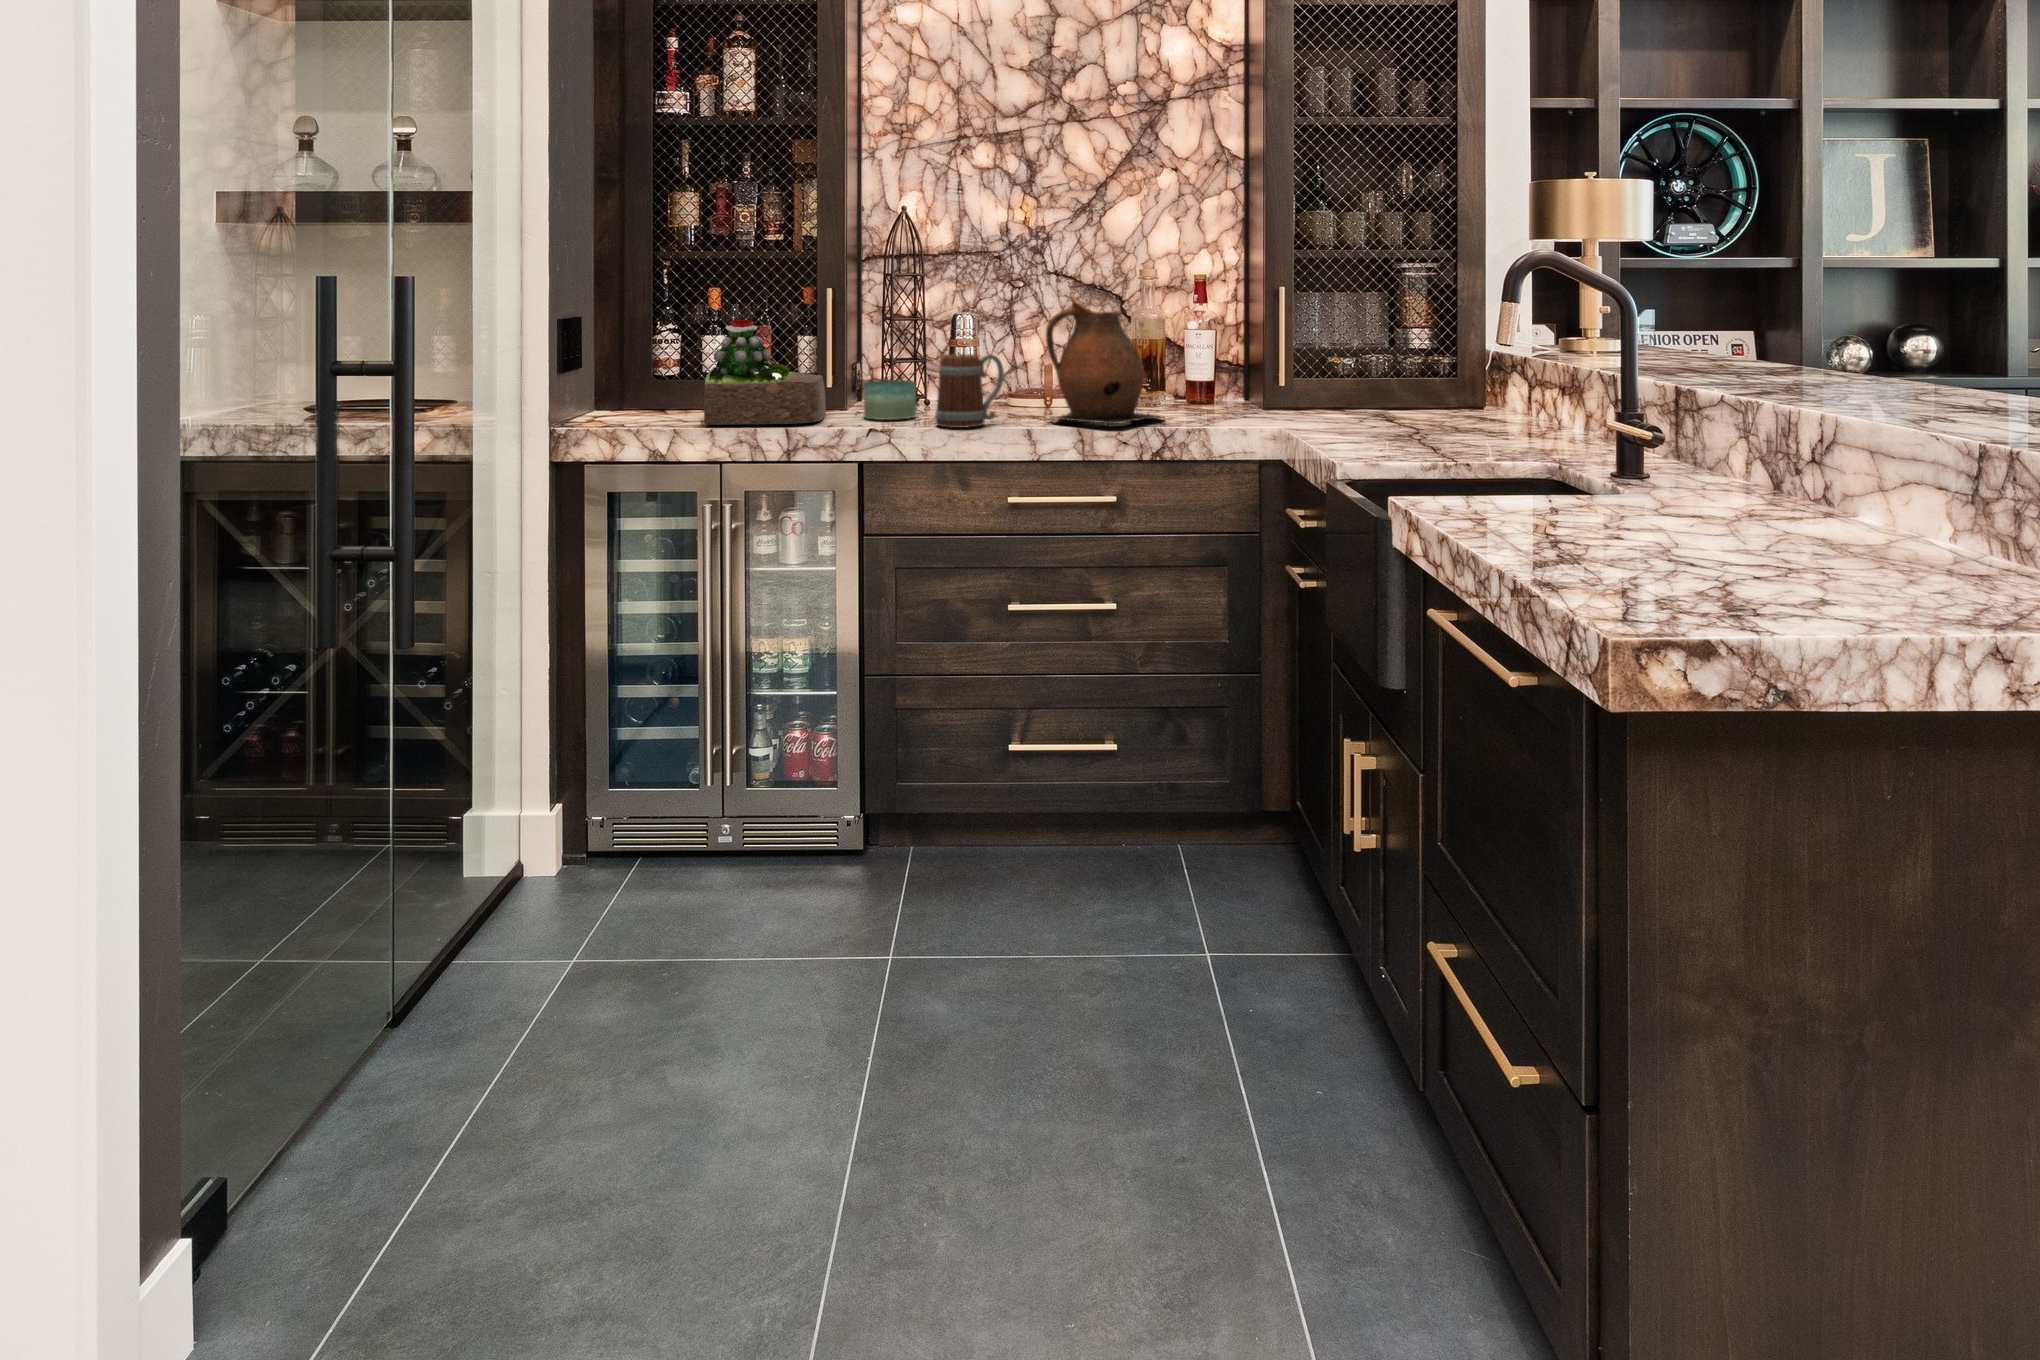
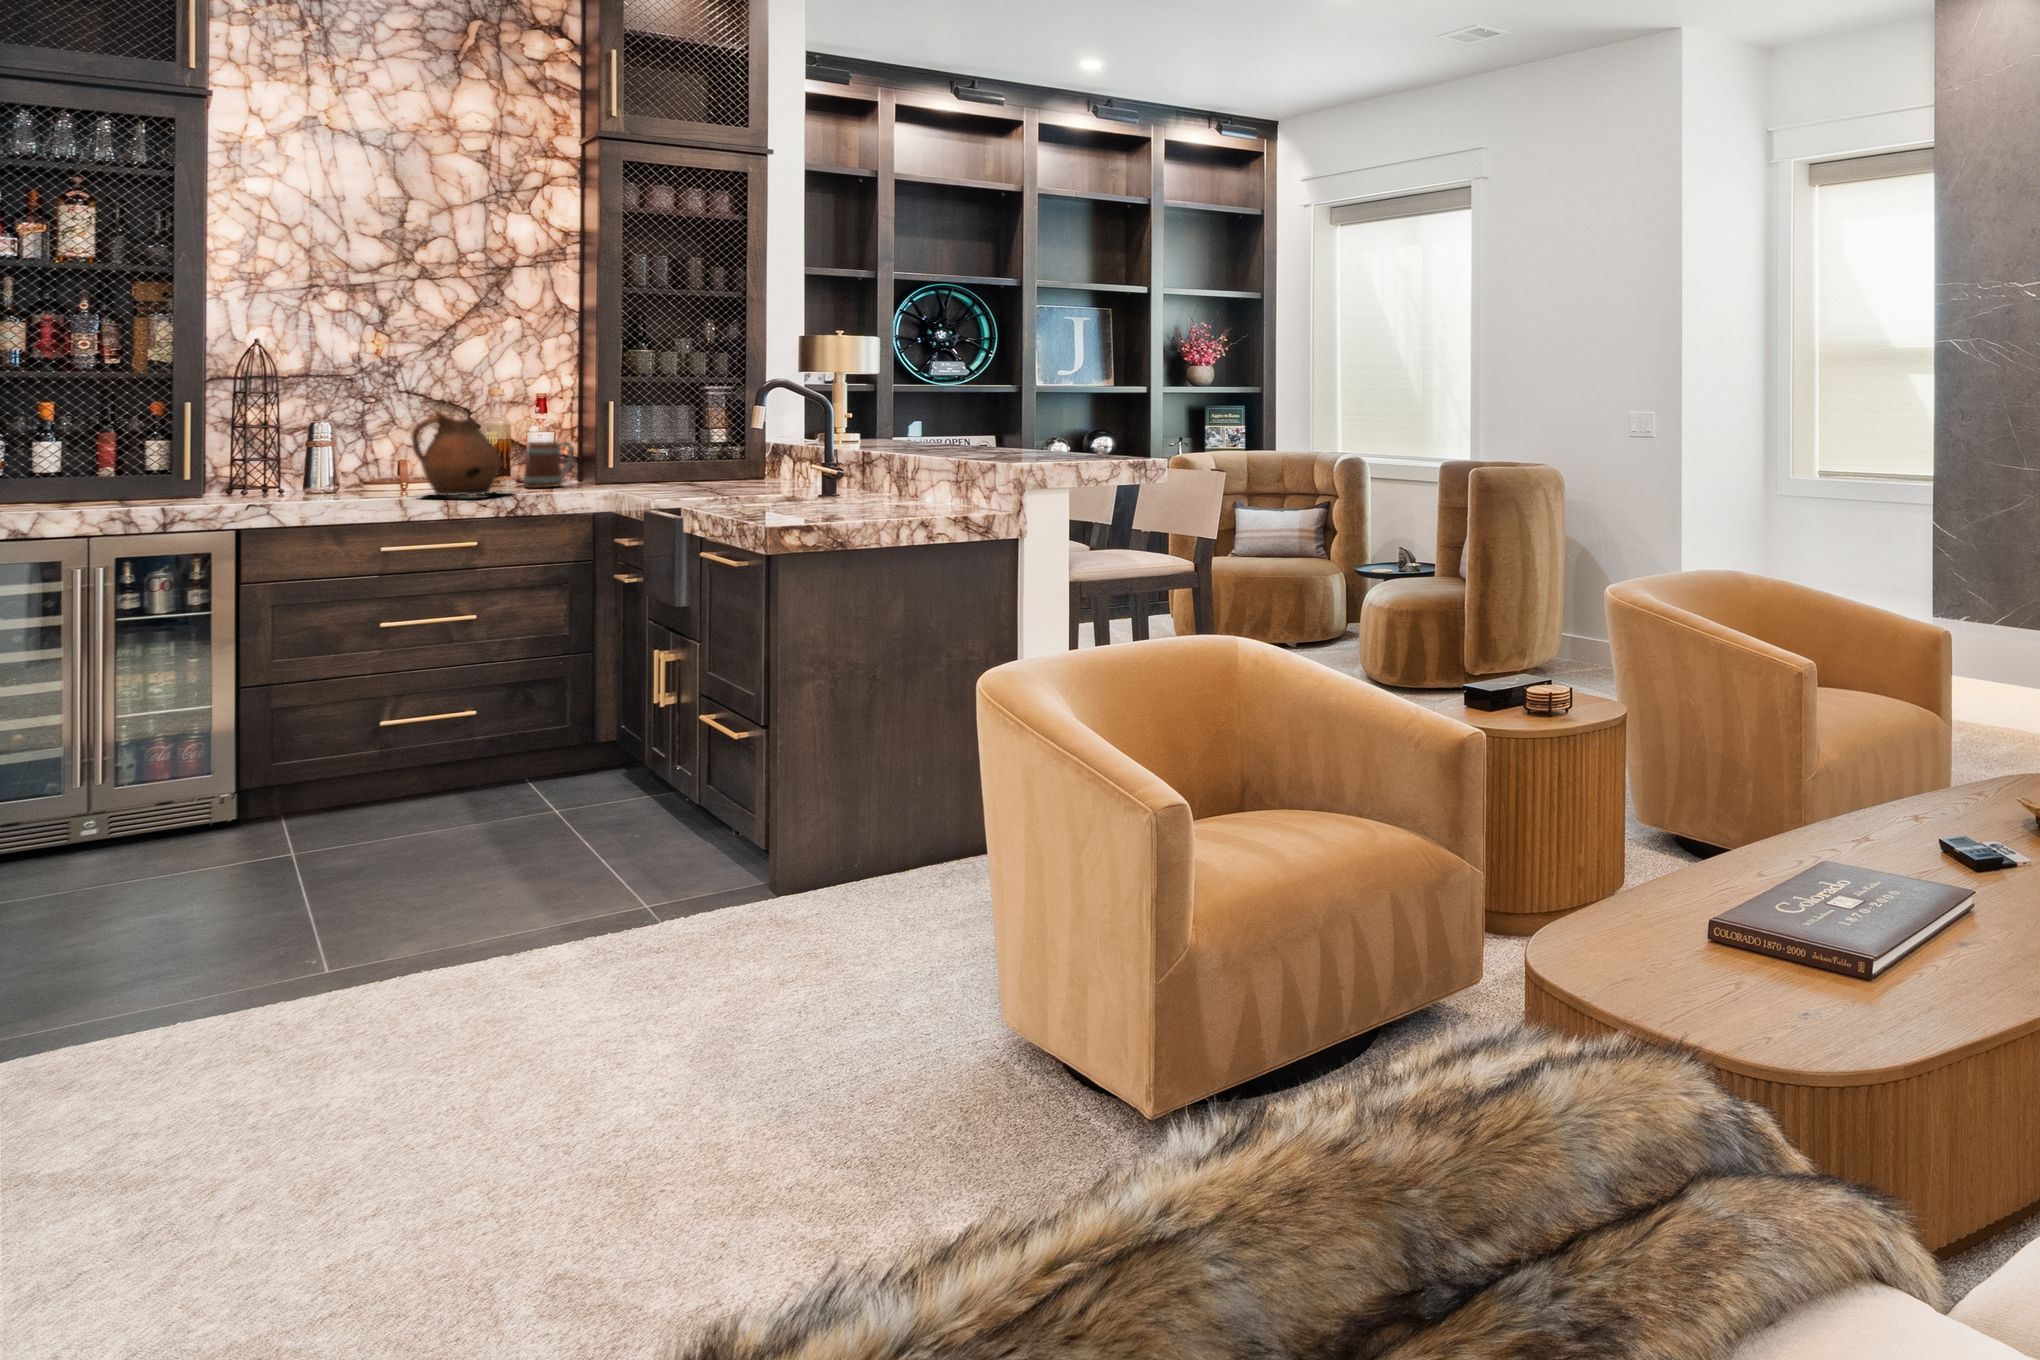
succulent plant: present [704,320,826,425] -> none [64,429,190,511]
beer mug: present [935,354,1004,428] -> present [523,442,574,488]
candle: present [864,380,916,420] -> none [230,474,284,503]

